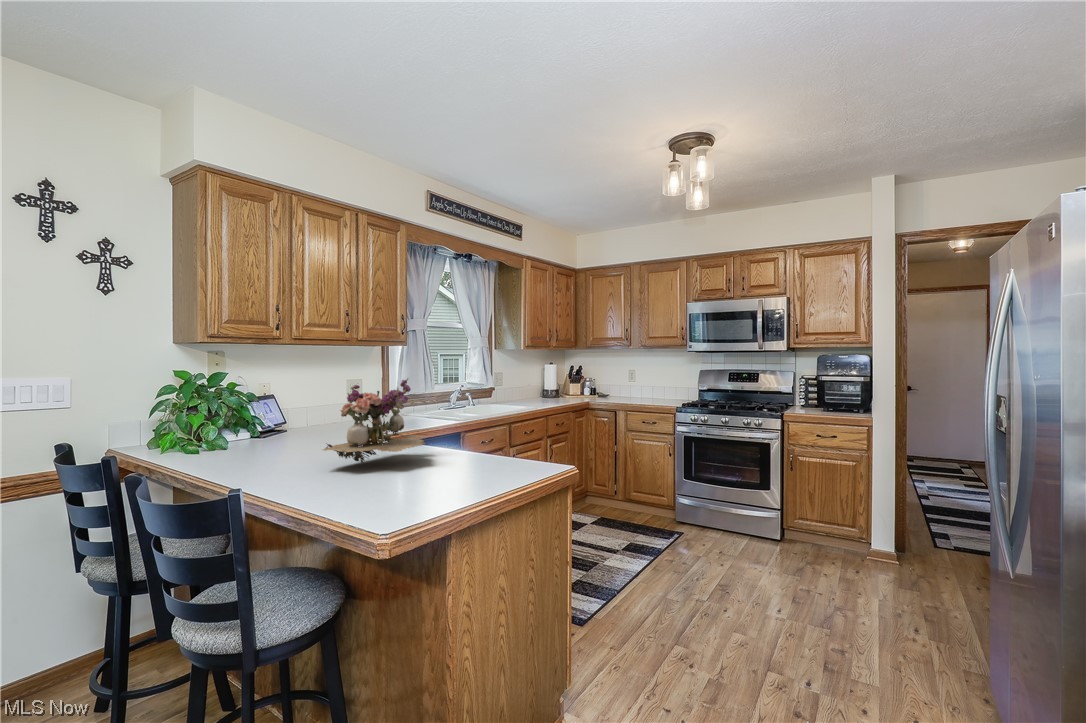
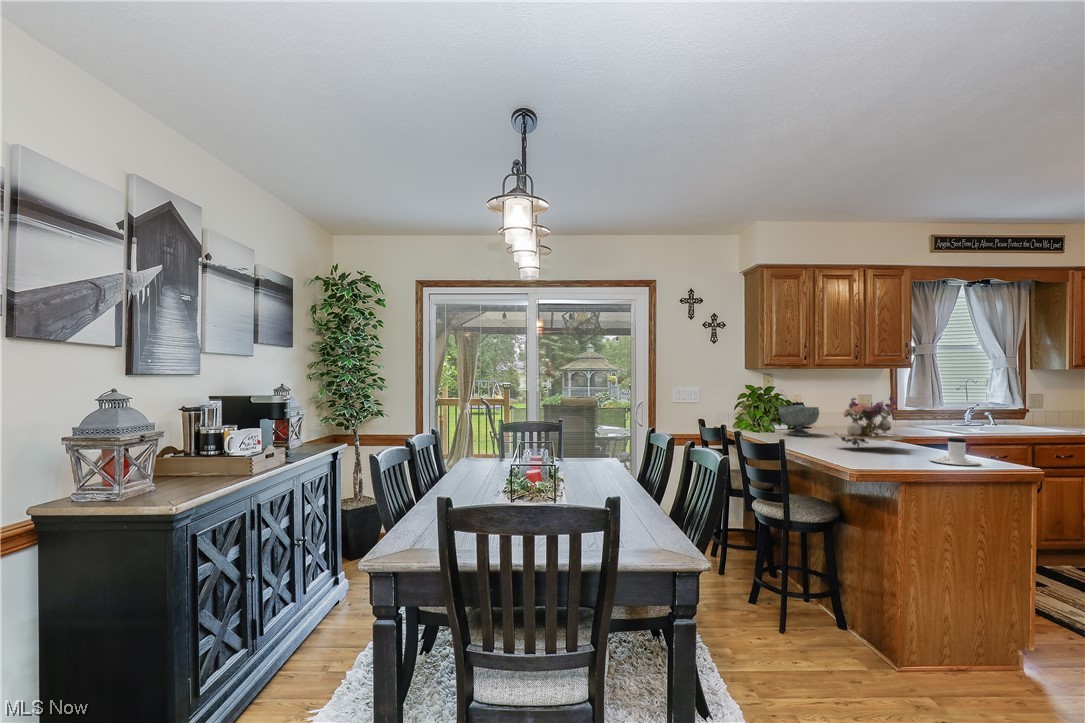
decorative bowl: none [232,401,299,450] -> present [778,406,819,436]
coffee cup: none [464,436,523,477] -> present [929,438,981,465]

